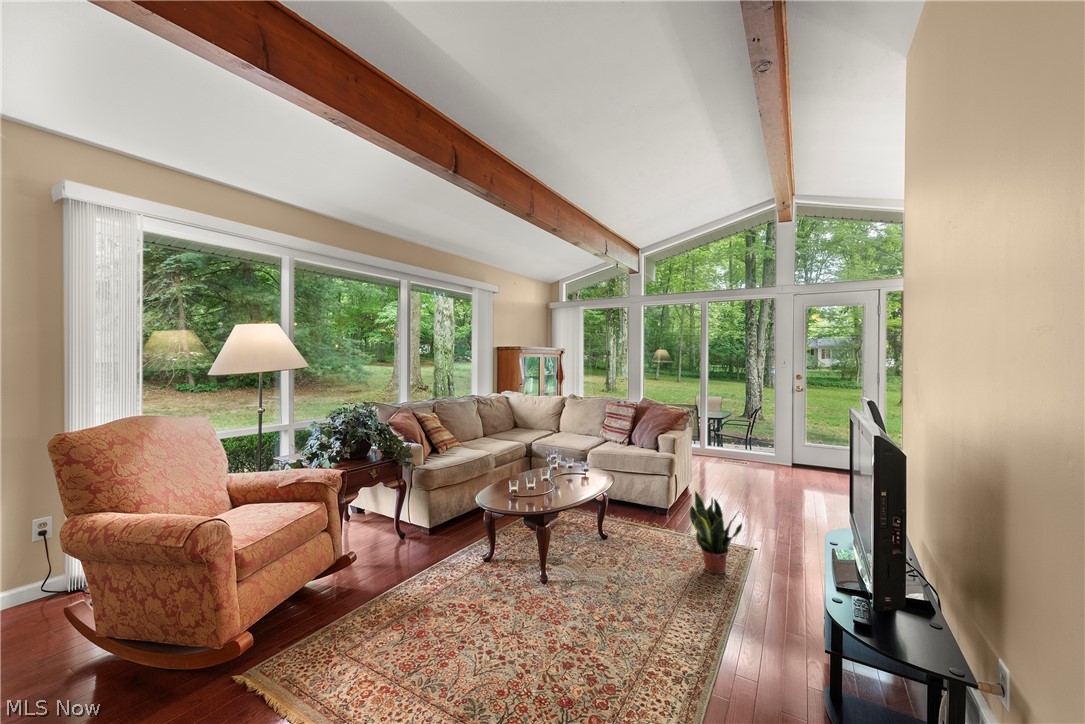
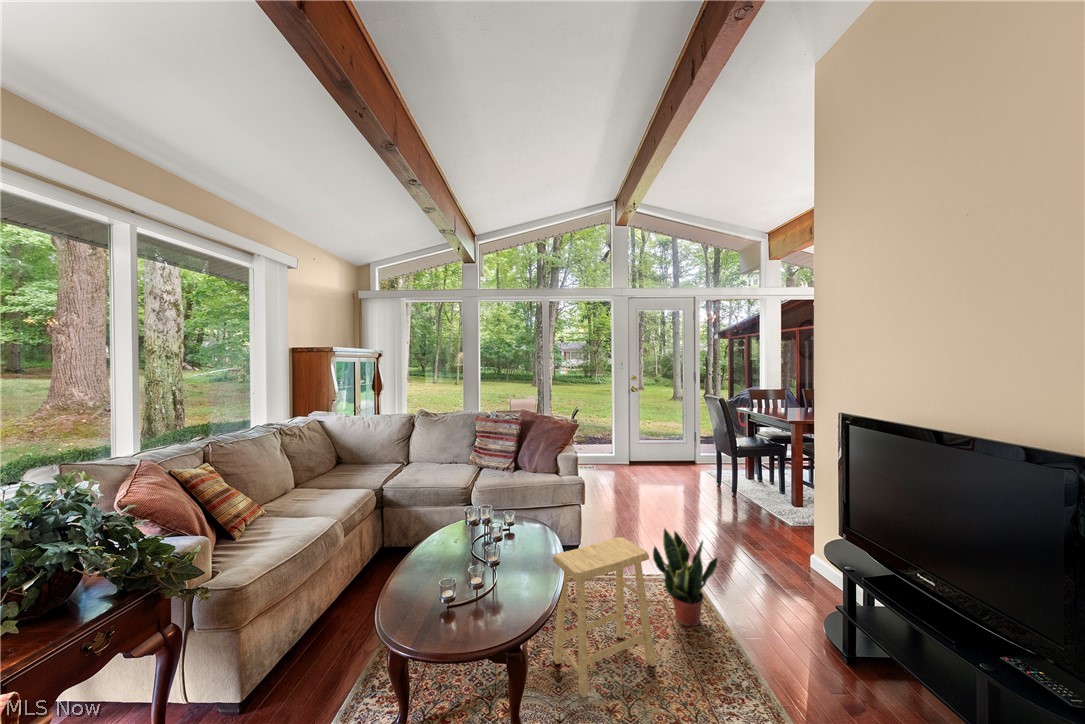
footstool: none [591,487,659,580] -> present [553,537,655,698]

